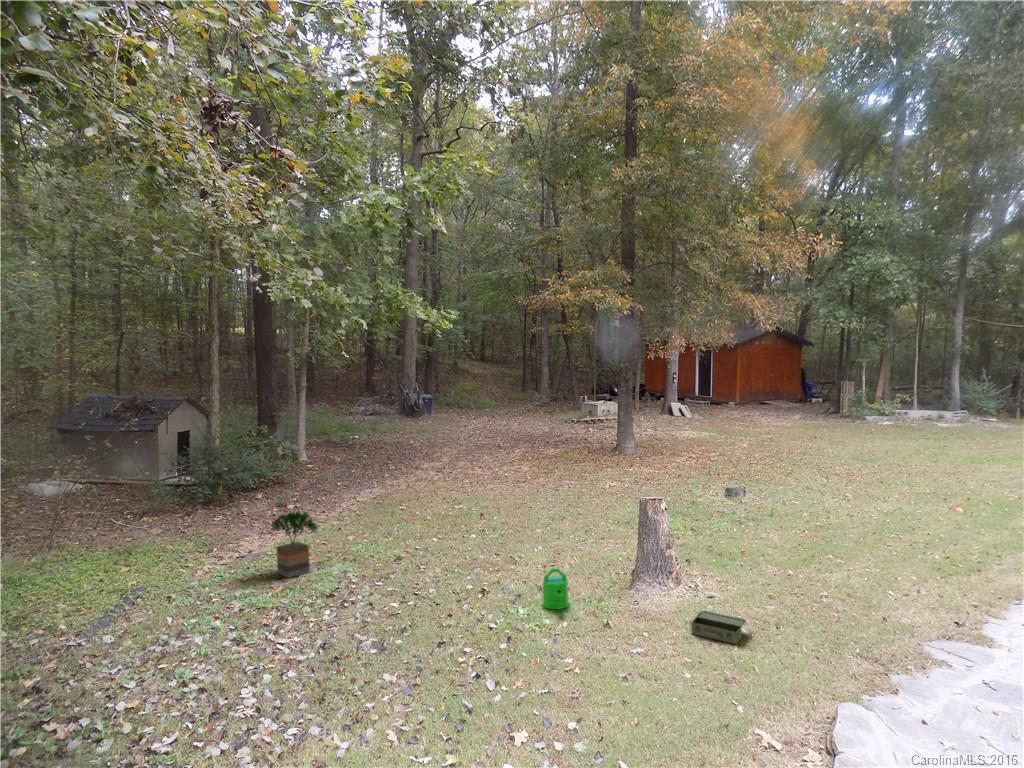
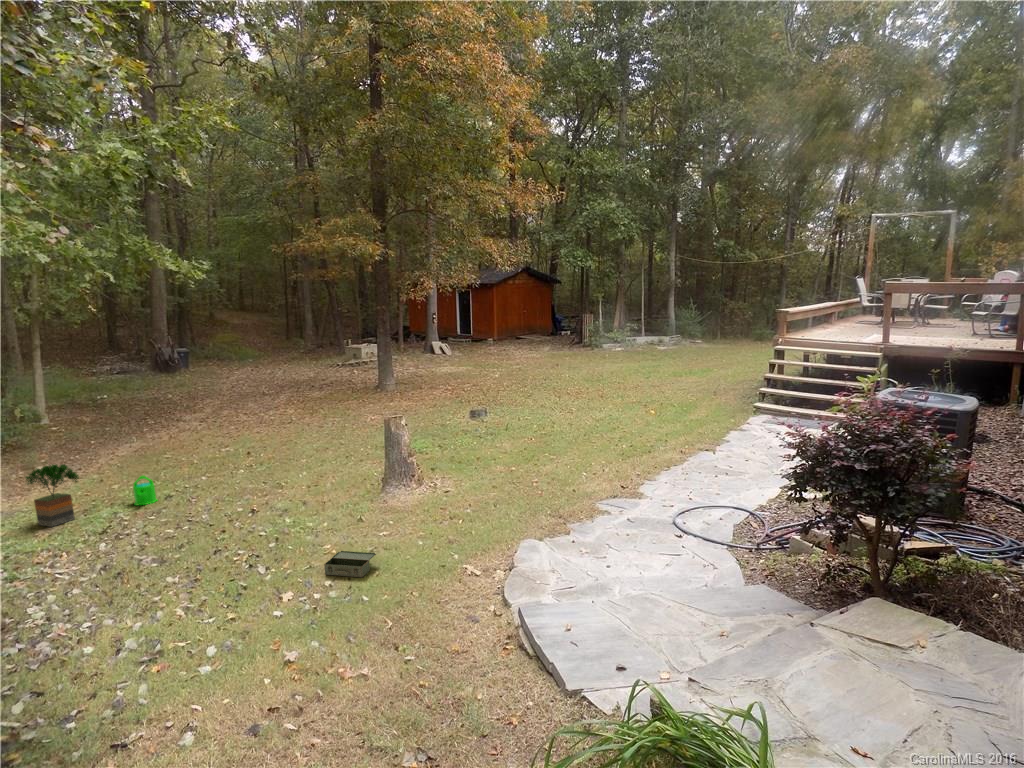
watering can: present [542,568,570,610] -> present [133,476,157,506]
toolbox: present [691,611,745,644] -> present [324,551,376,577]

